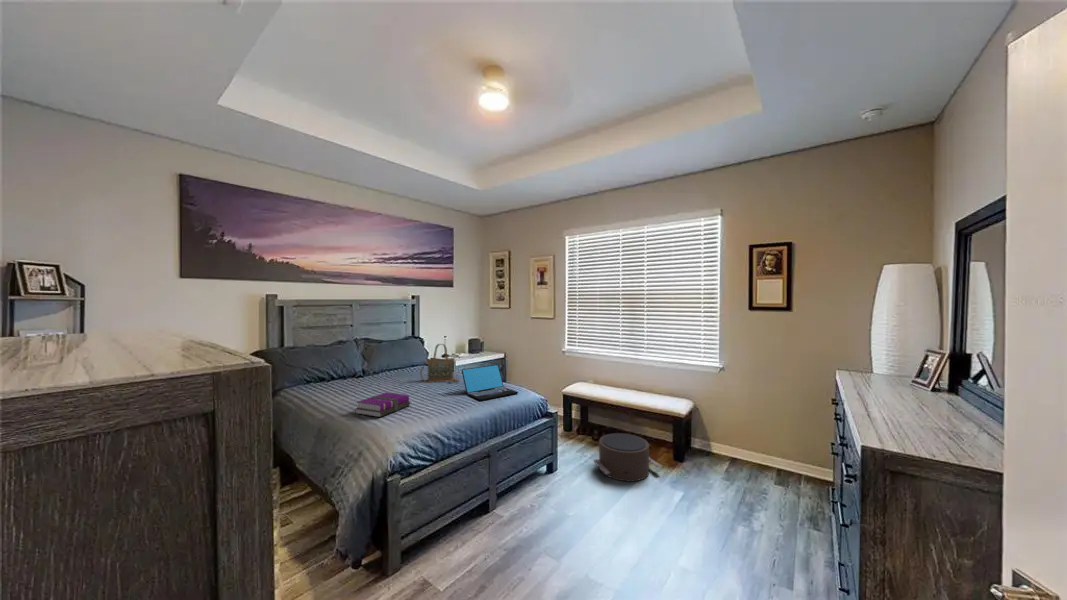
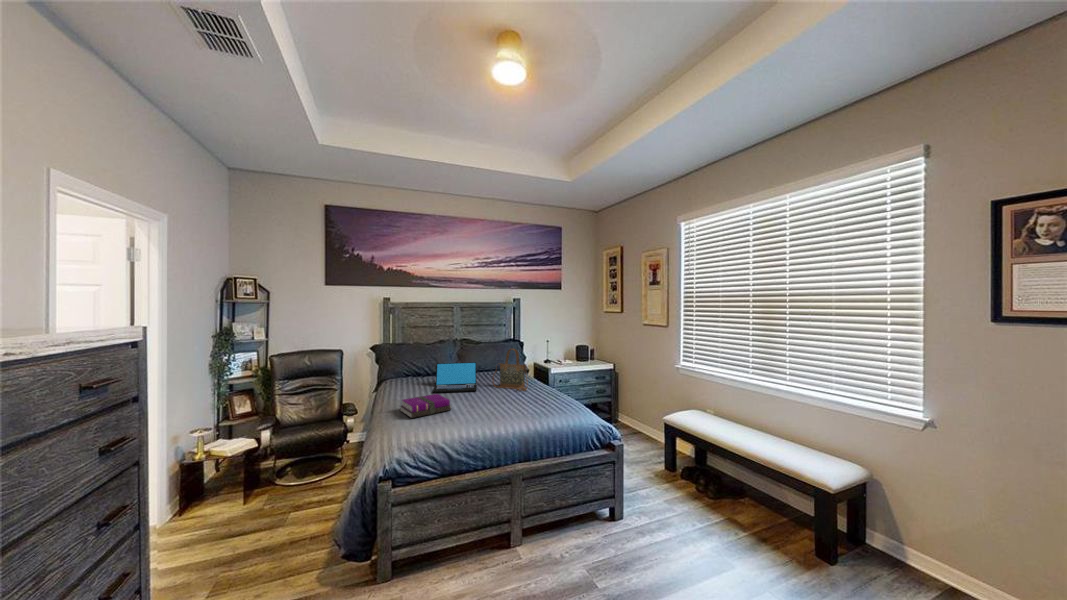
laptop: present [462,365,518,401] -> present [433,362,476,393]
pouf: present [594,433,661,481] -> none [673,488,778,569]

